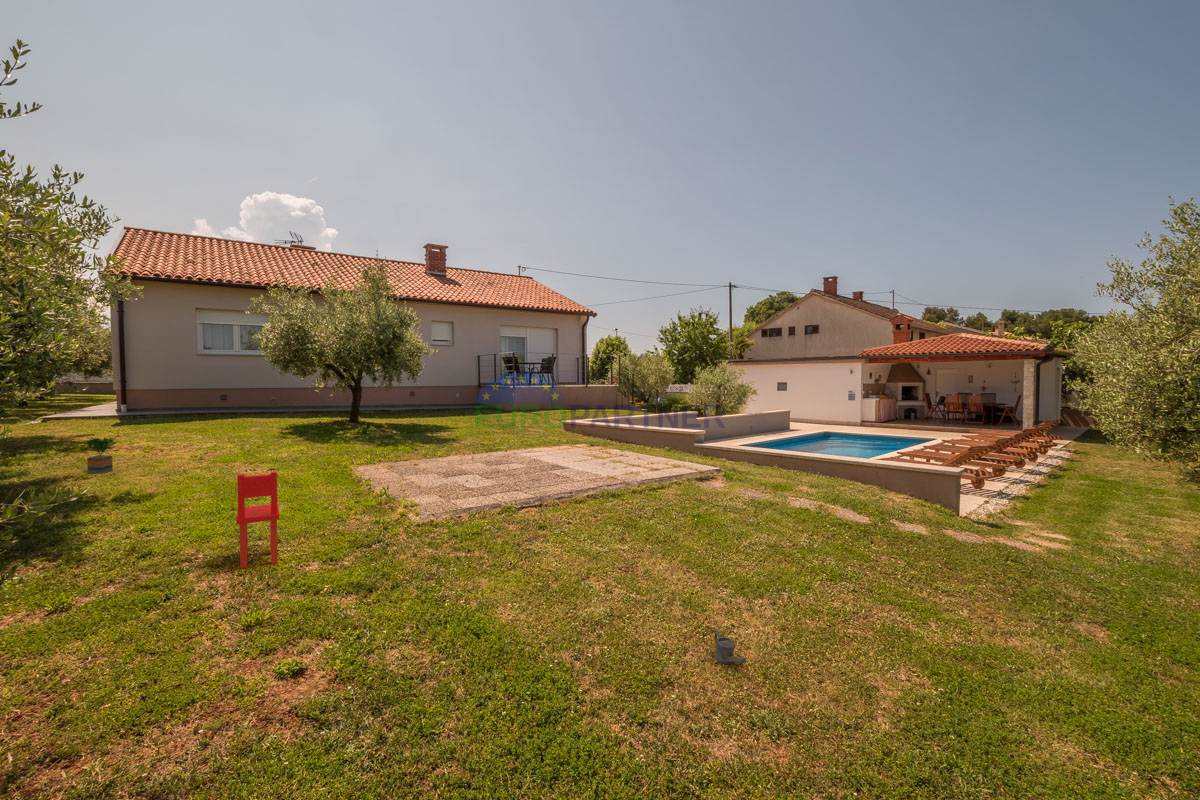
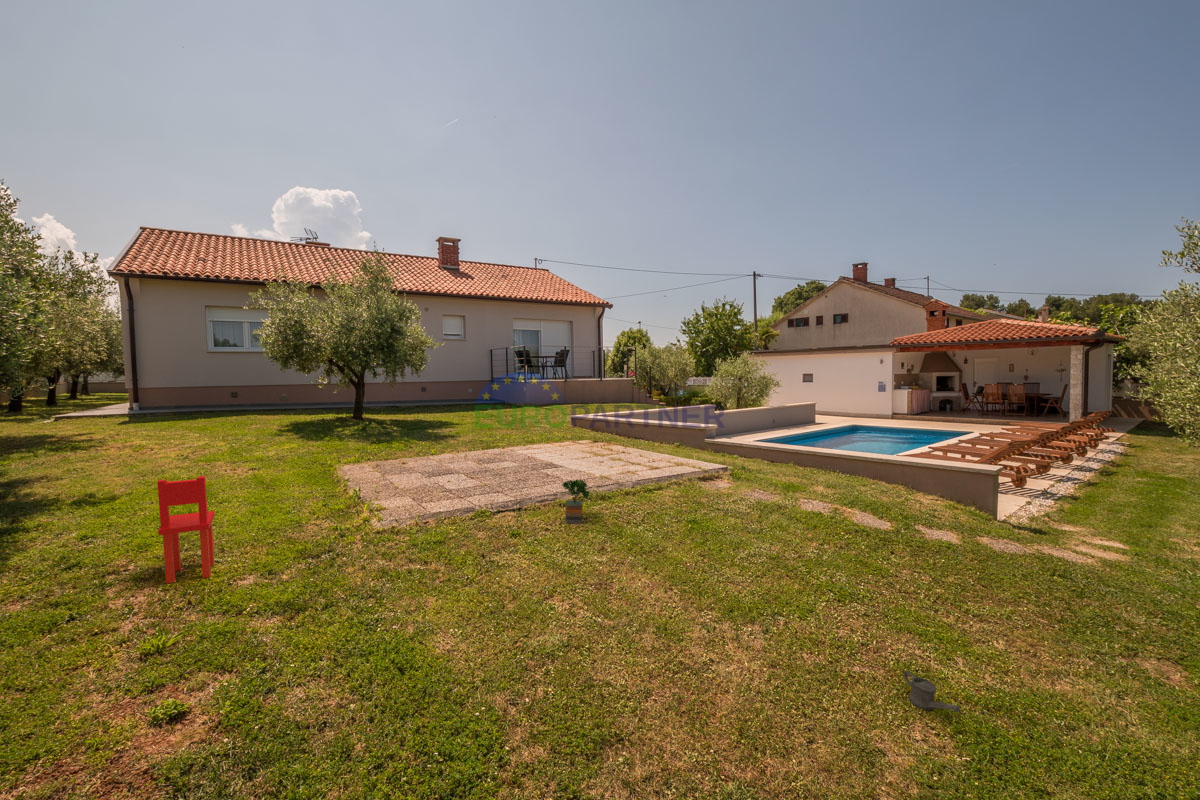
potted tree: present [87,438,117,473] -> present [562,480,590,524]
watering can: present [714,632,746,665] -> present [904,671,960,712]

